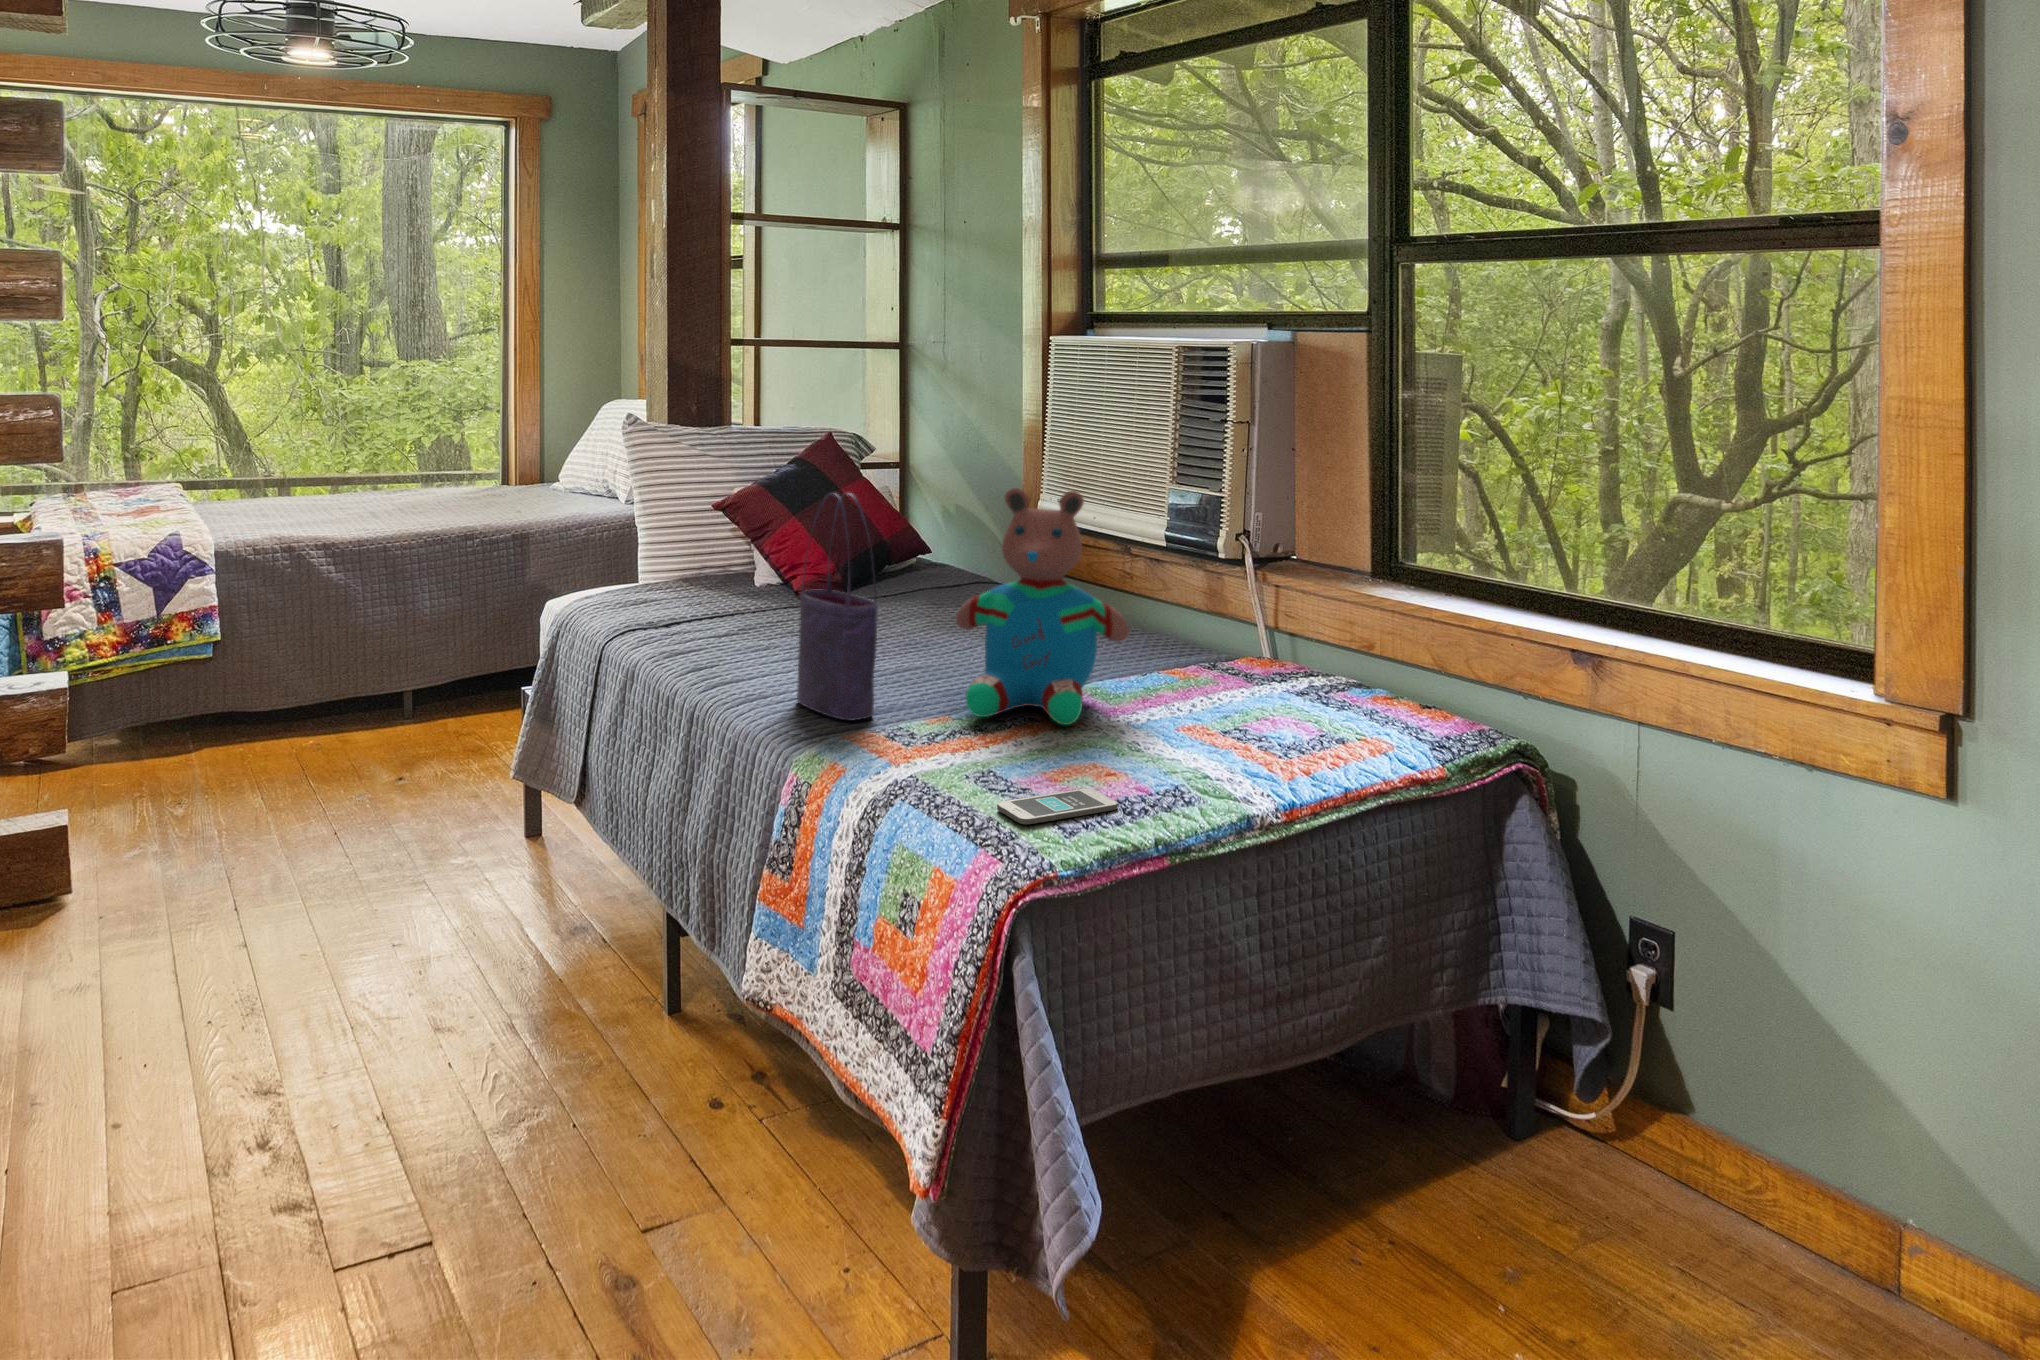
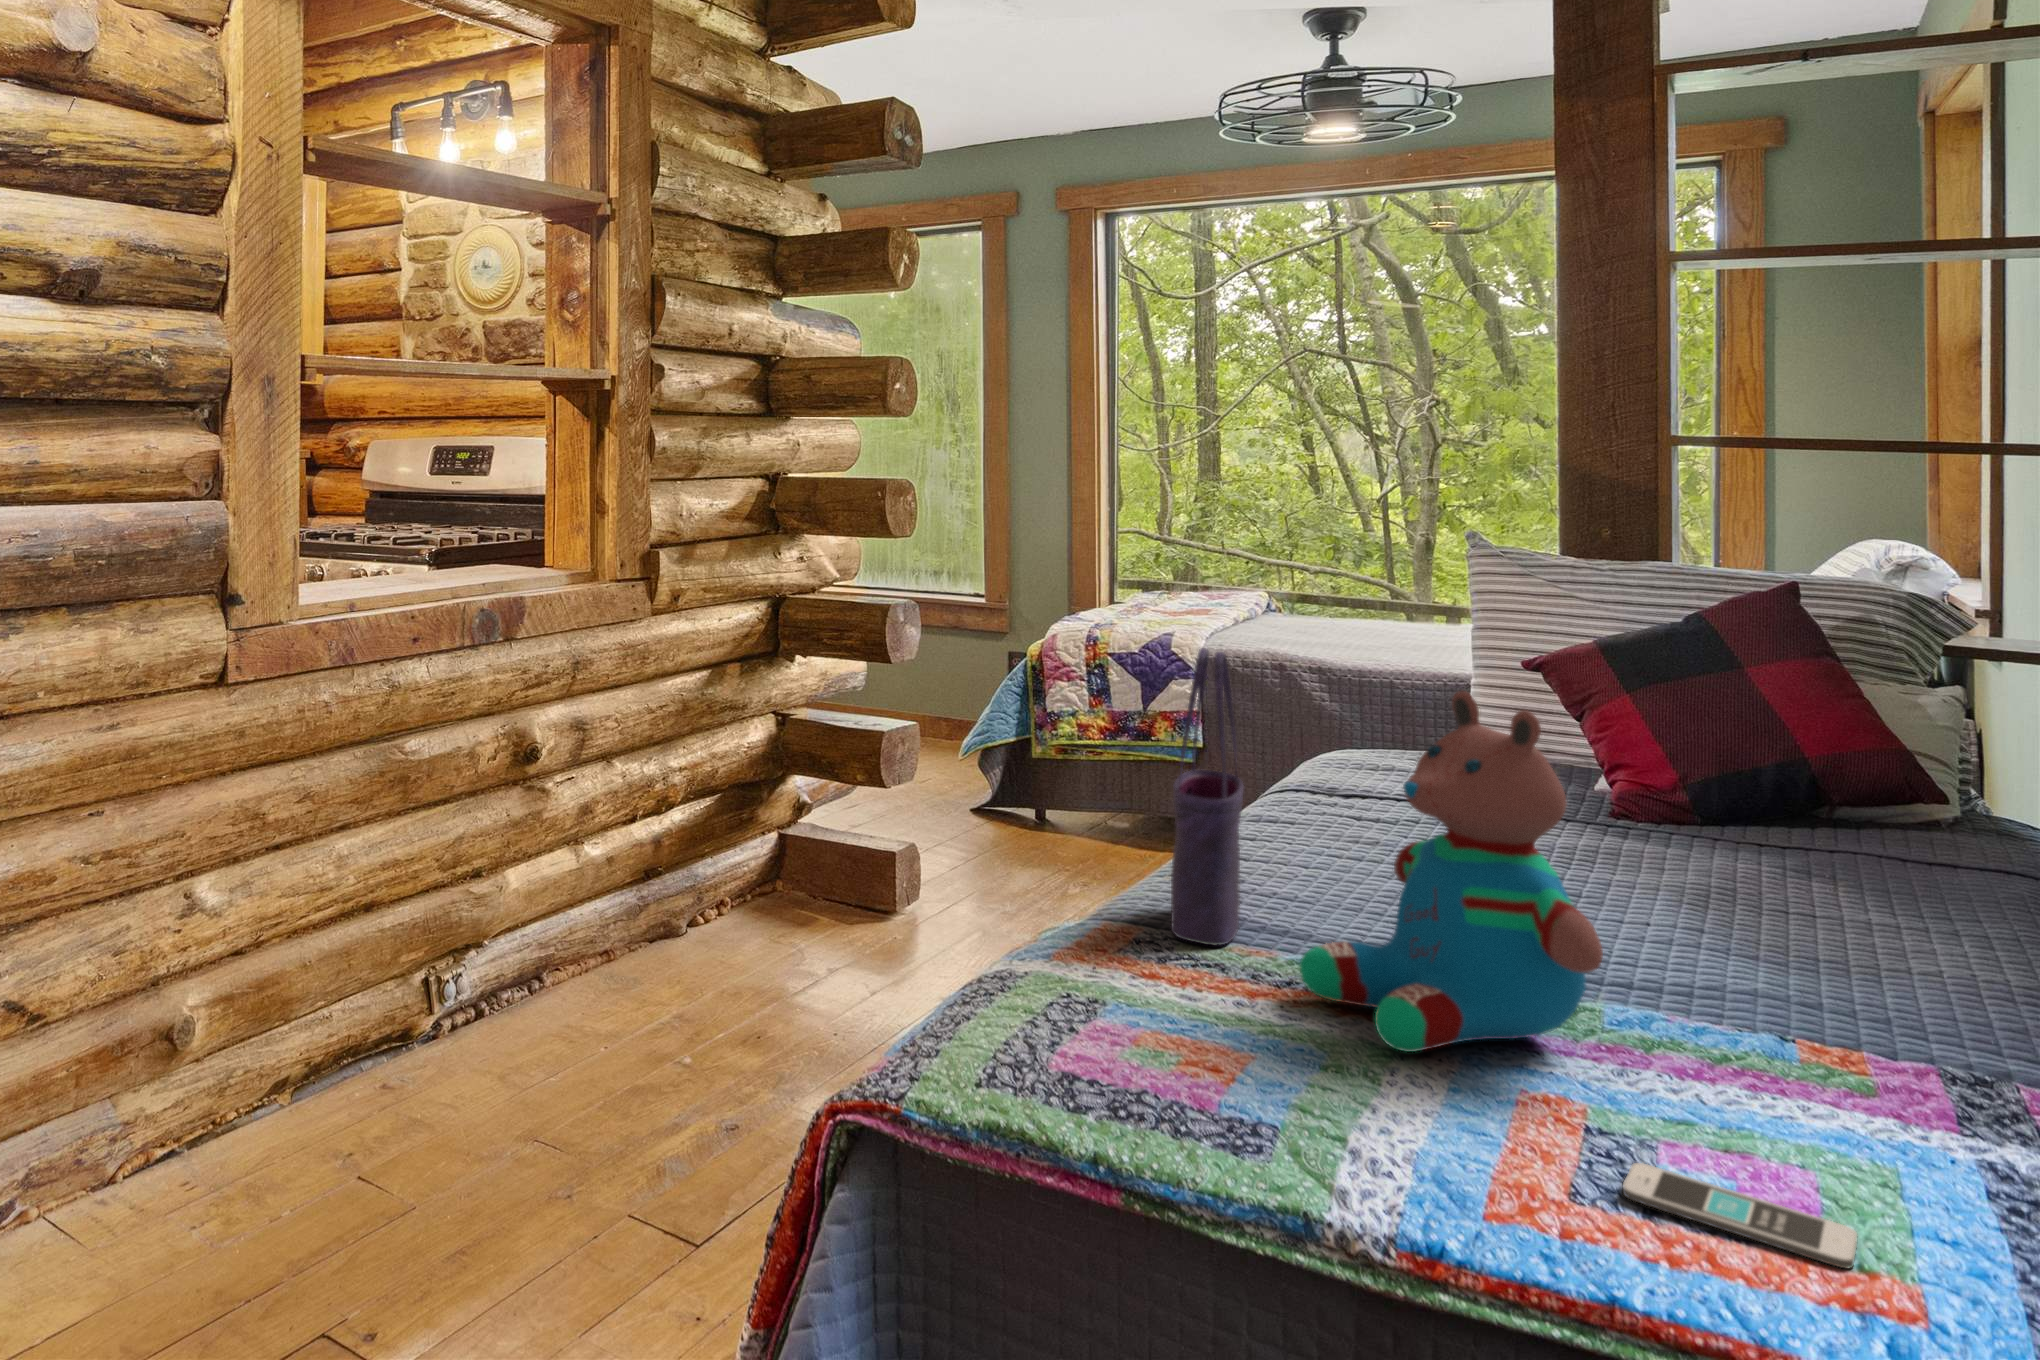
smartphone: present [997,788,1118,824] -> present [1623,1163,1857,1268]

